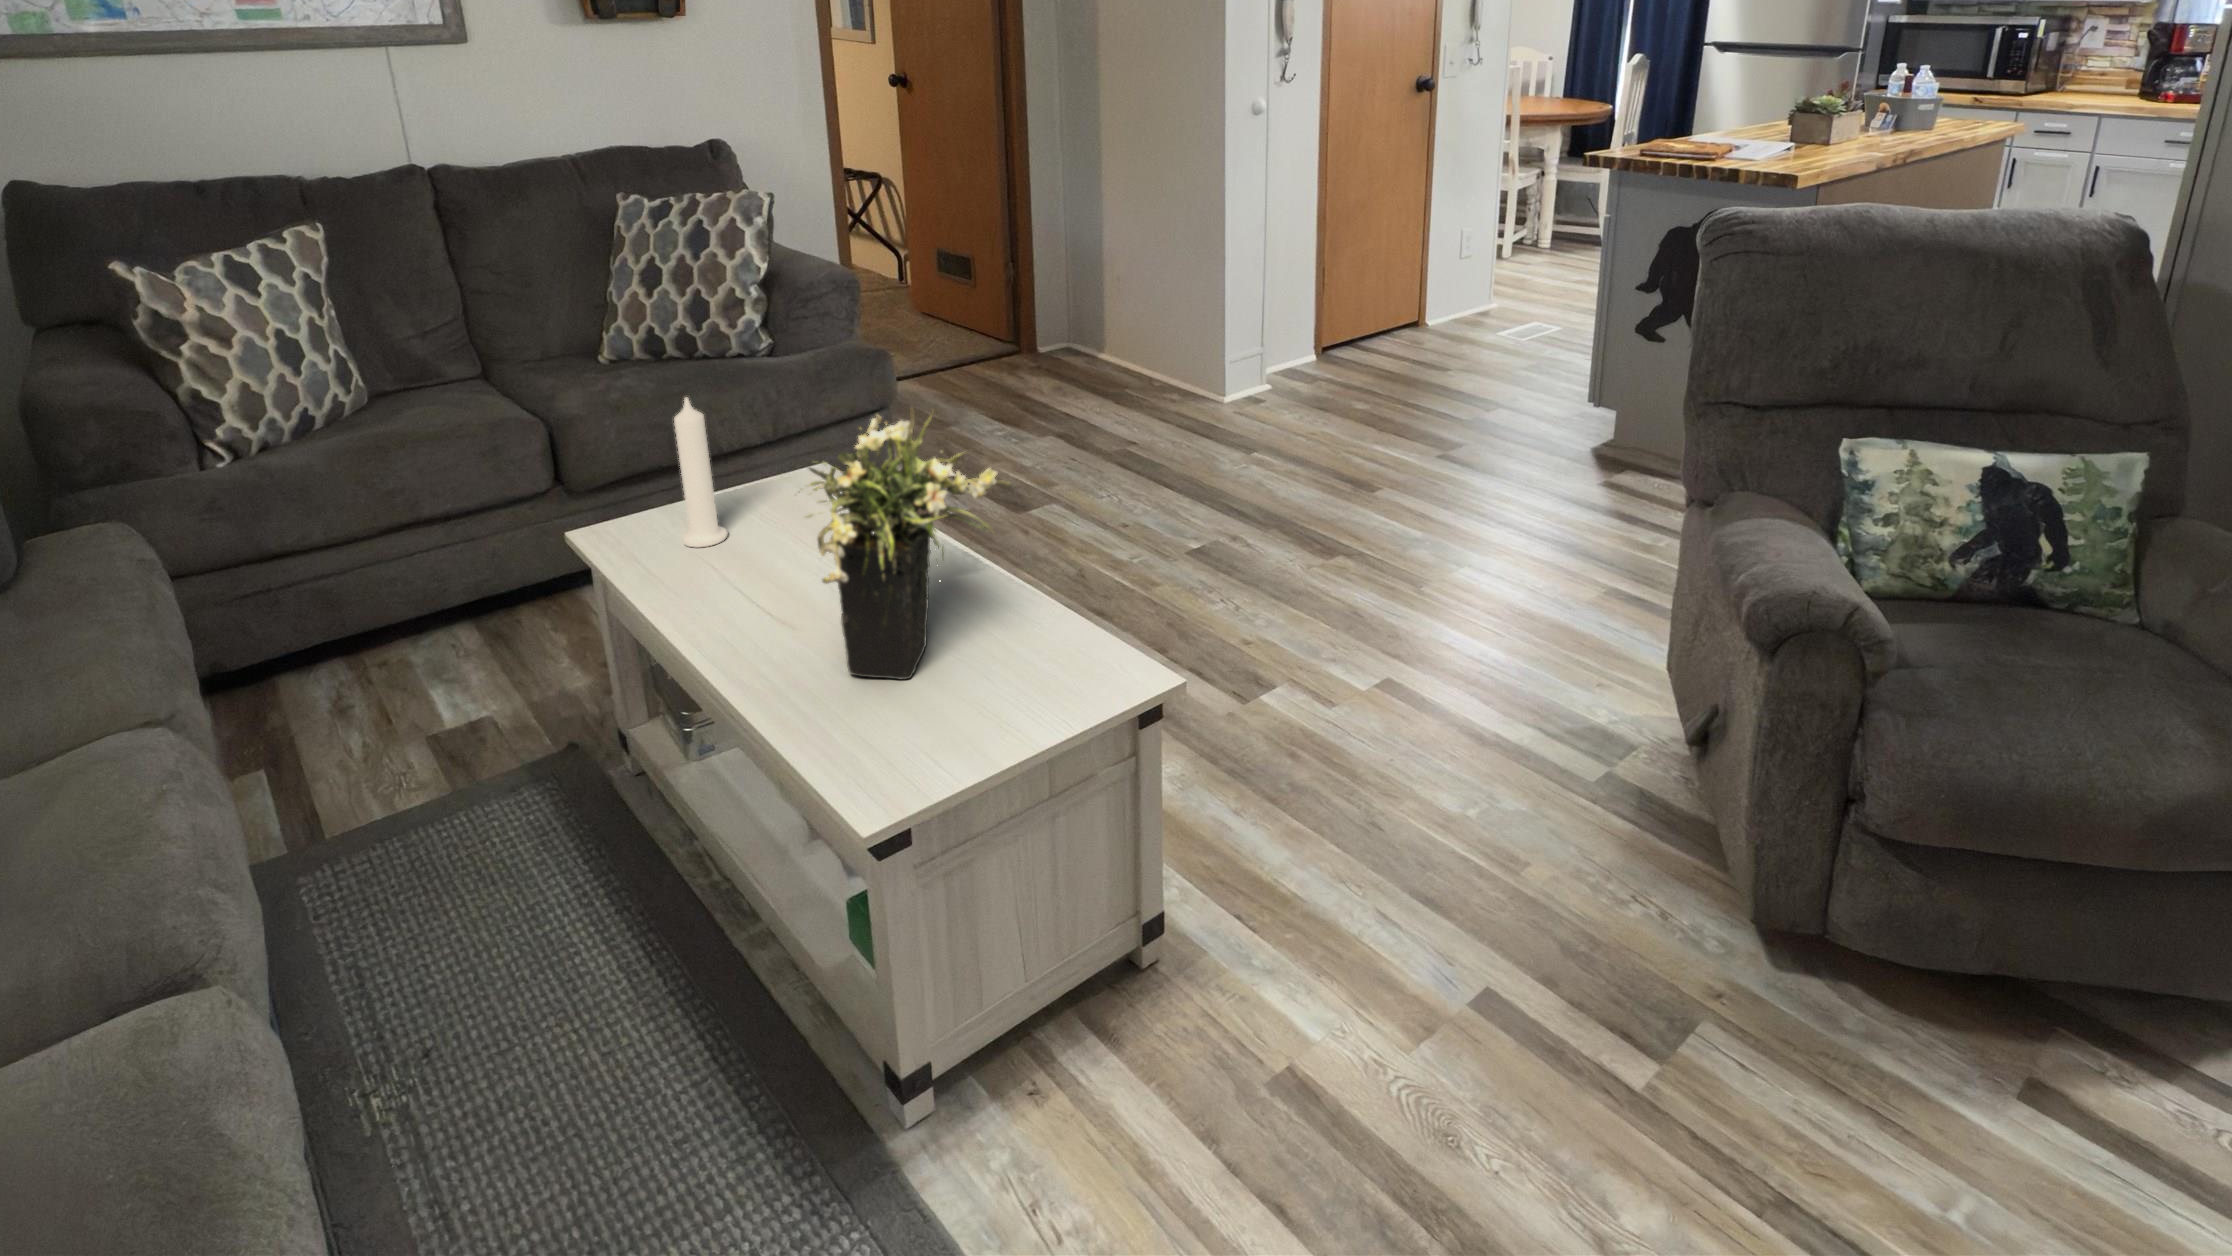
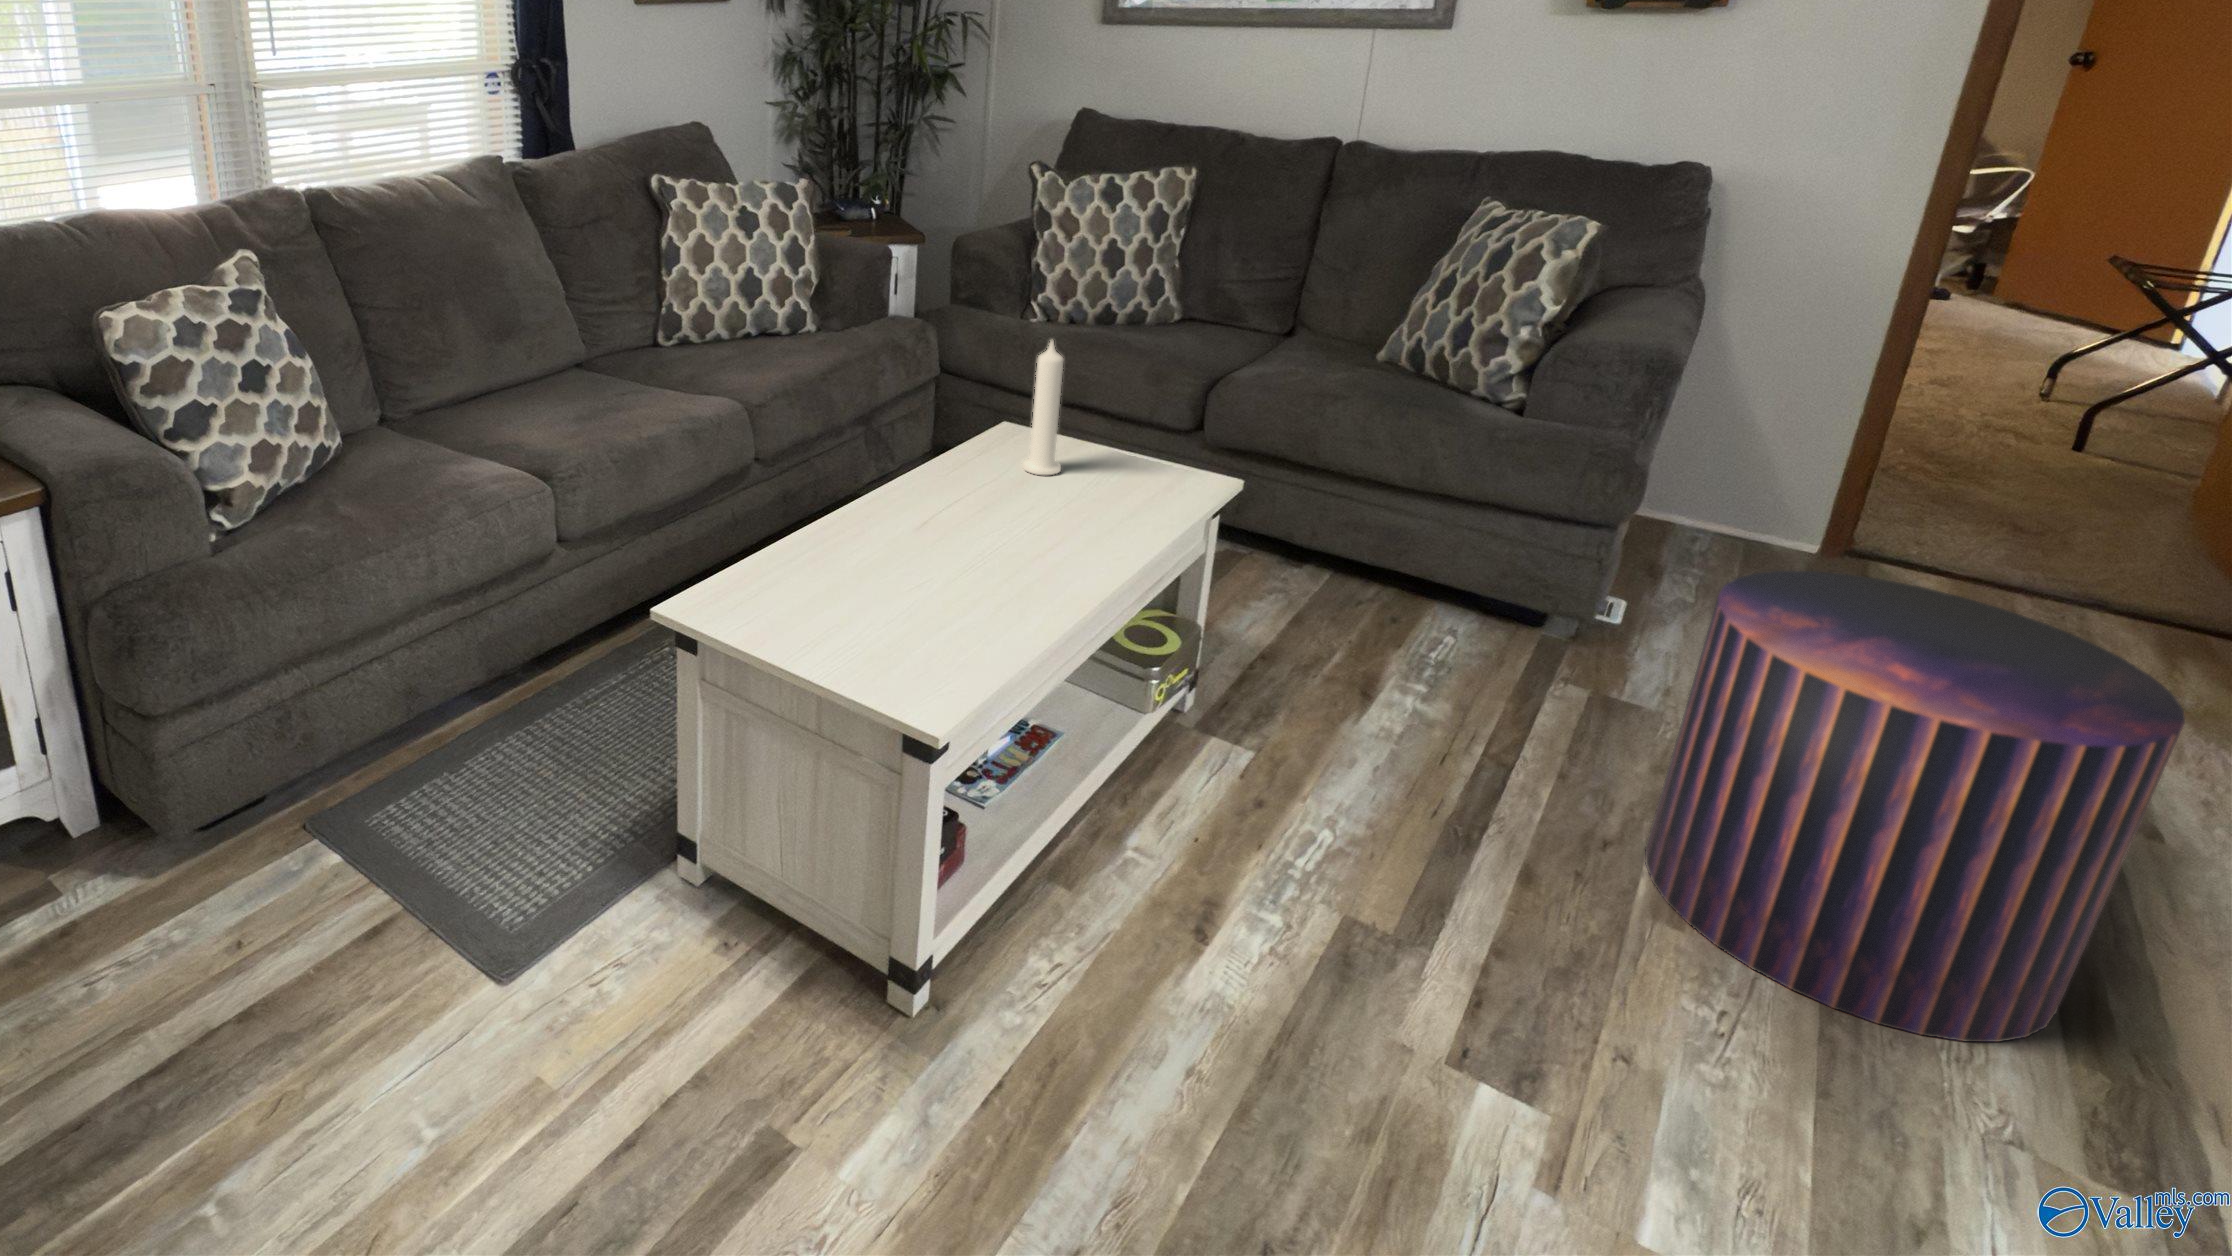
pouf: none [1075,345,1260,581] -> present [1645,571,2185,1042]
flower arrangement: present [807,408,1009,679] -> none [771,365,980,591]

